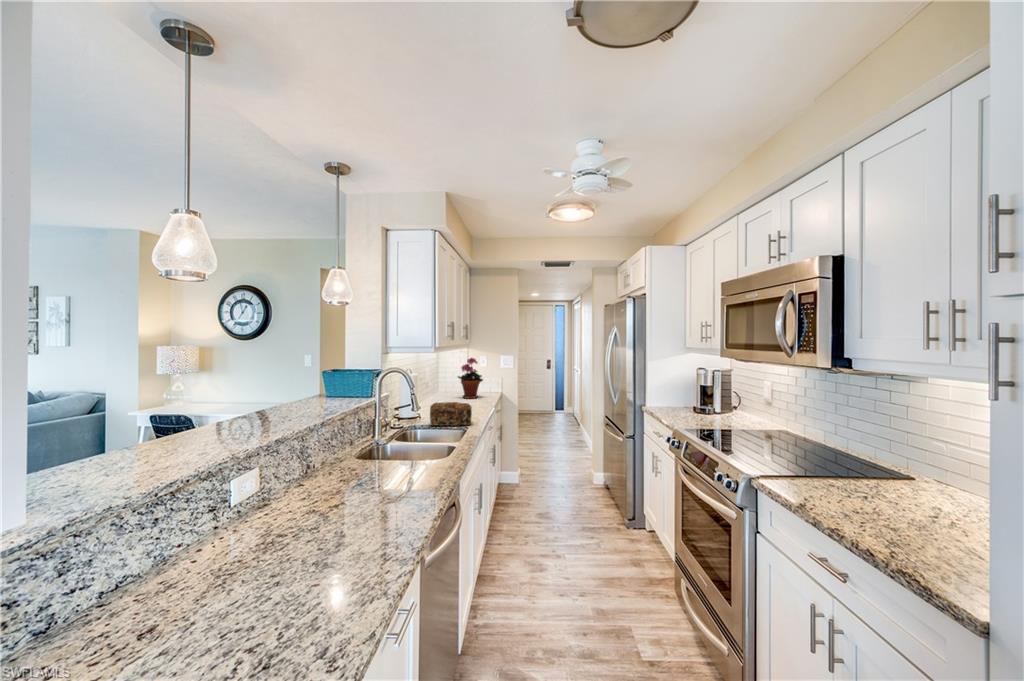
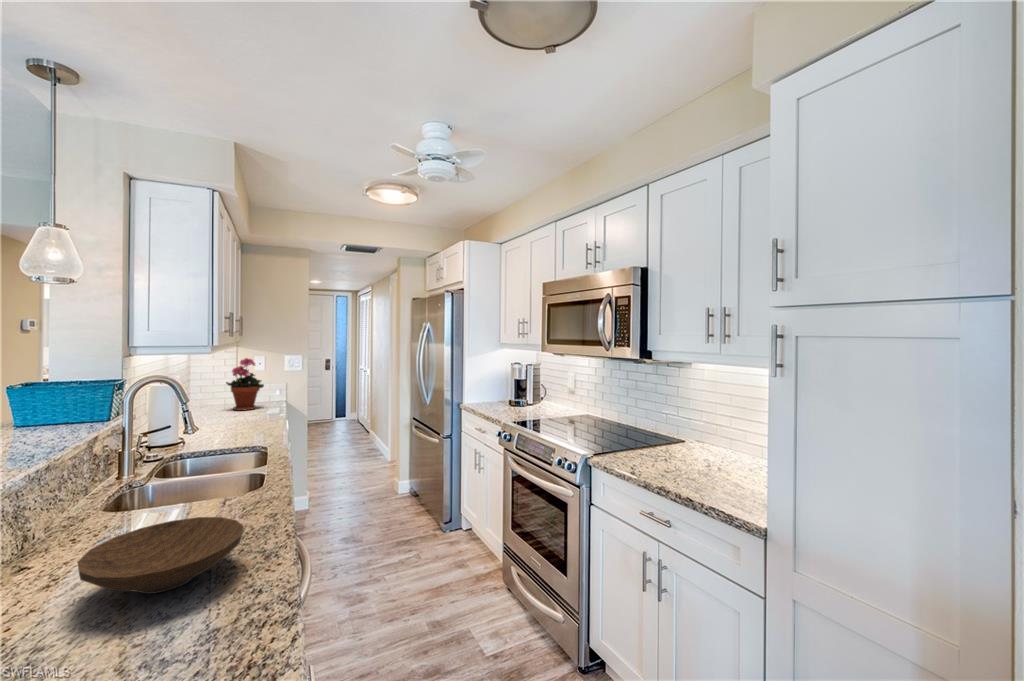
bread loaf: present [430,402,472,426] -> none [206,415,270,449]
wooden bowl: none [309,473,404,520] -> present [78,517,244,594]

